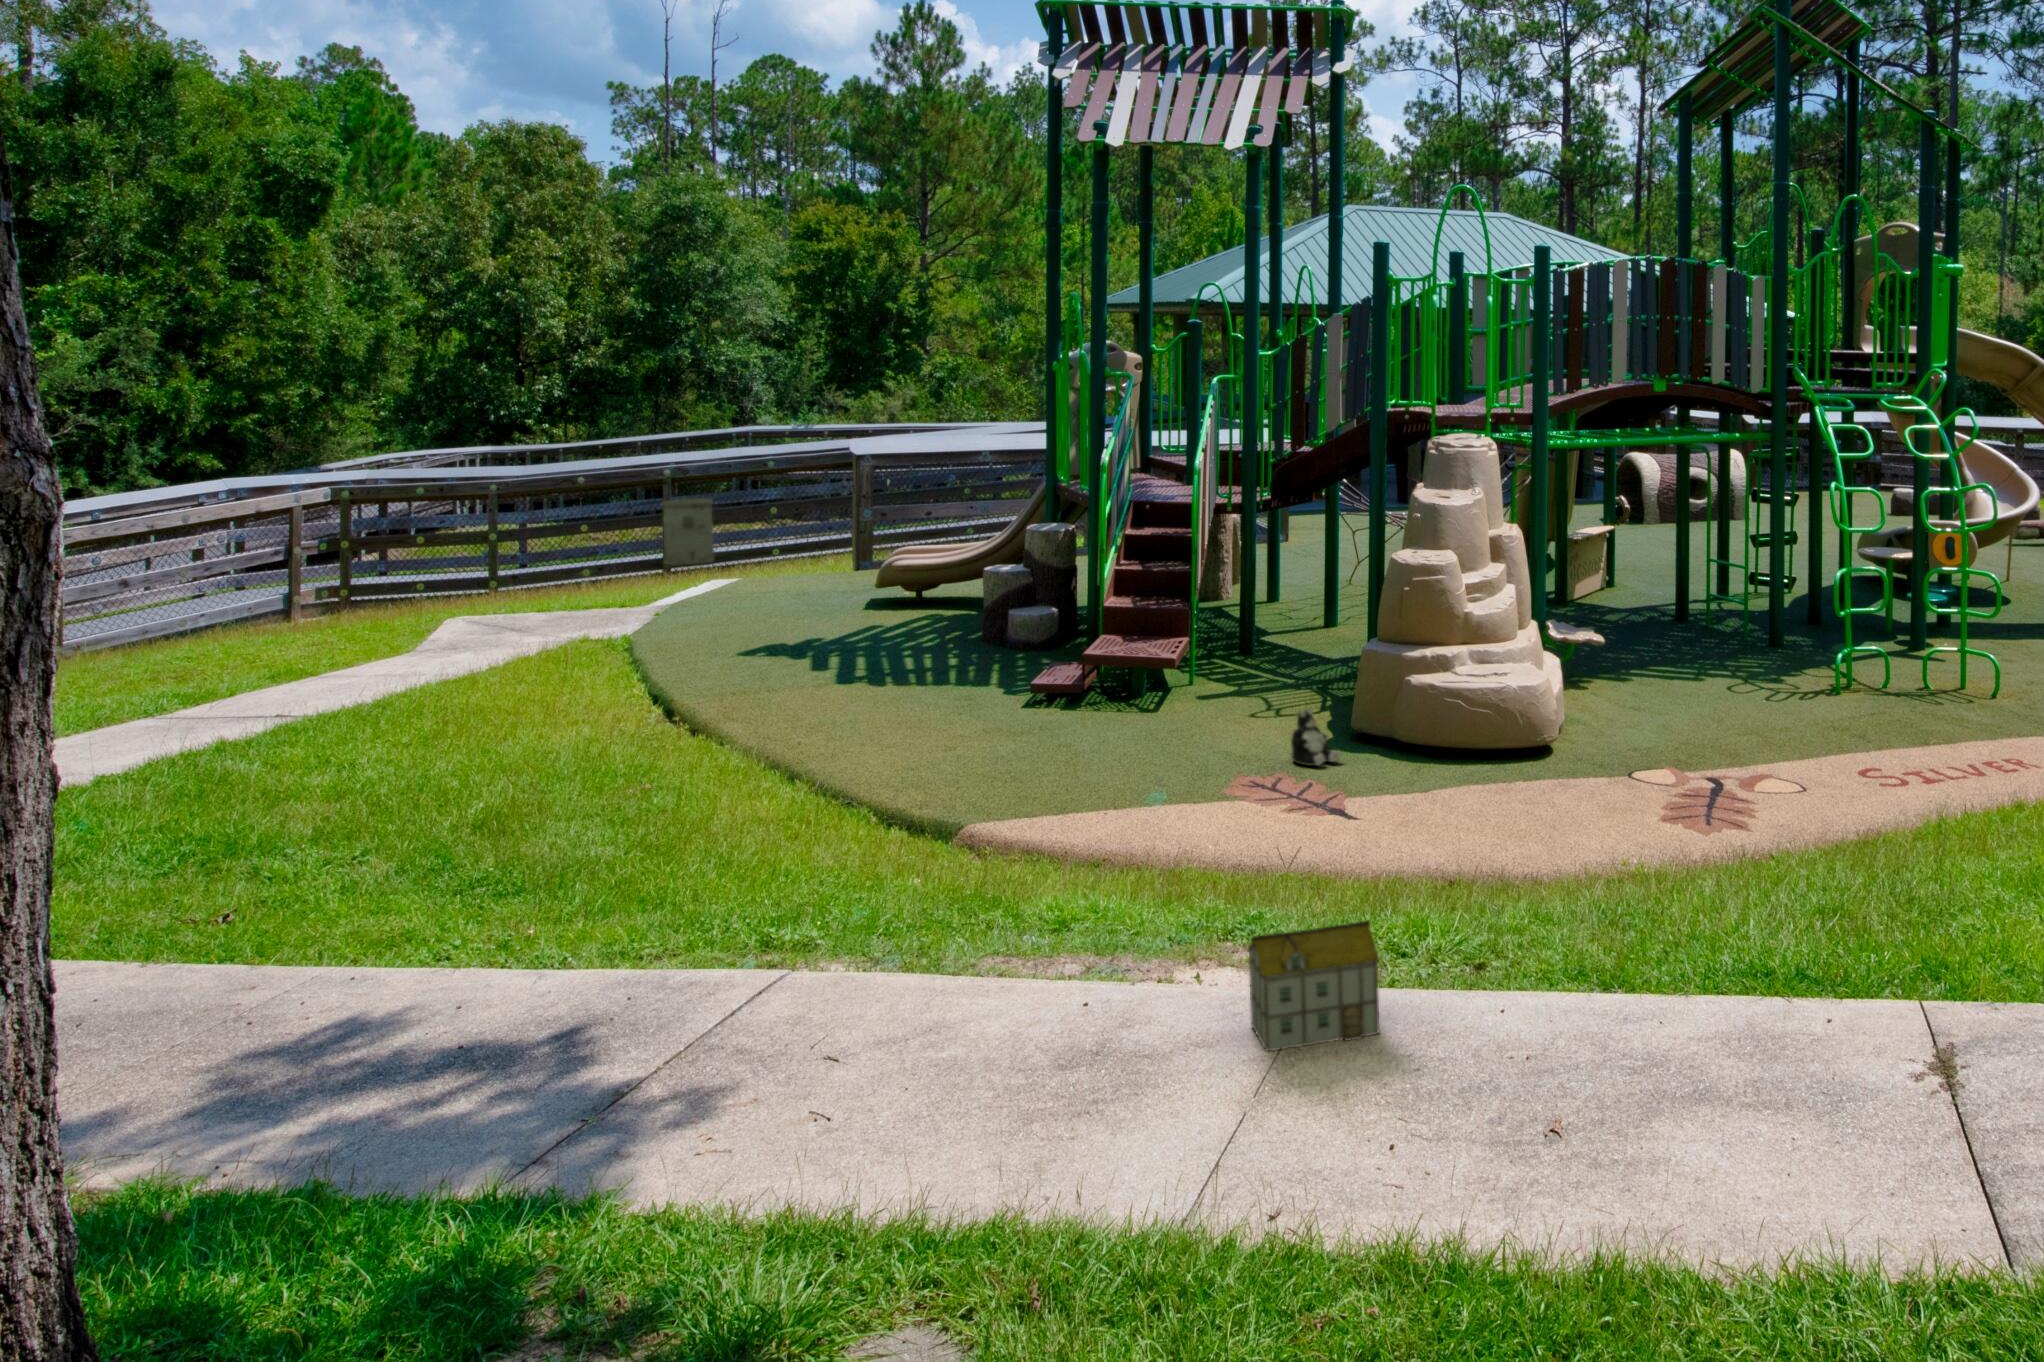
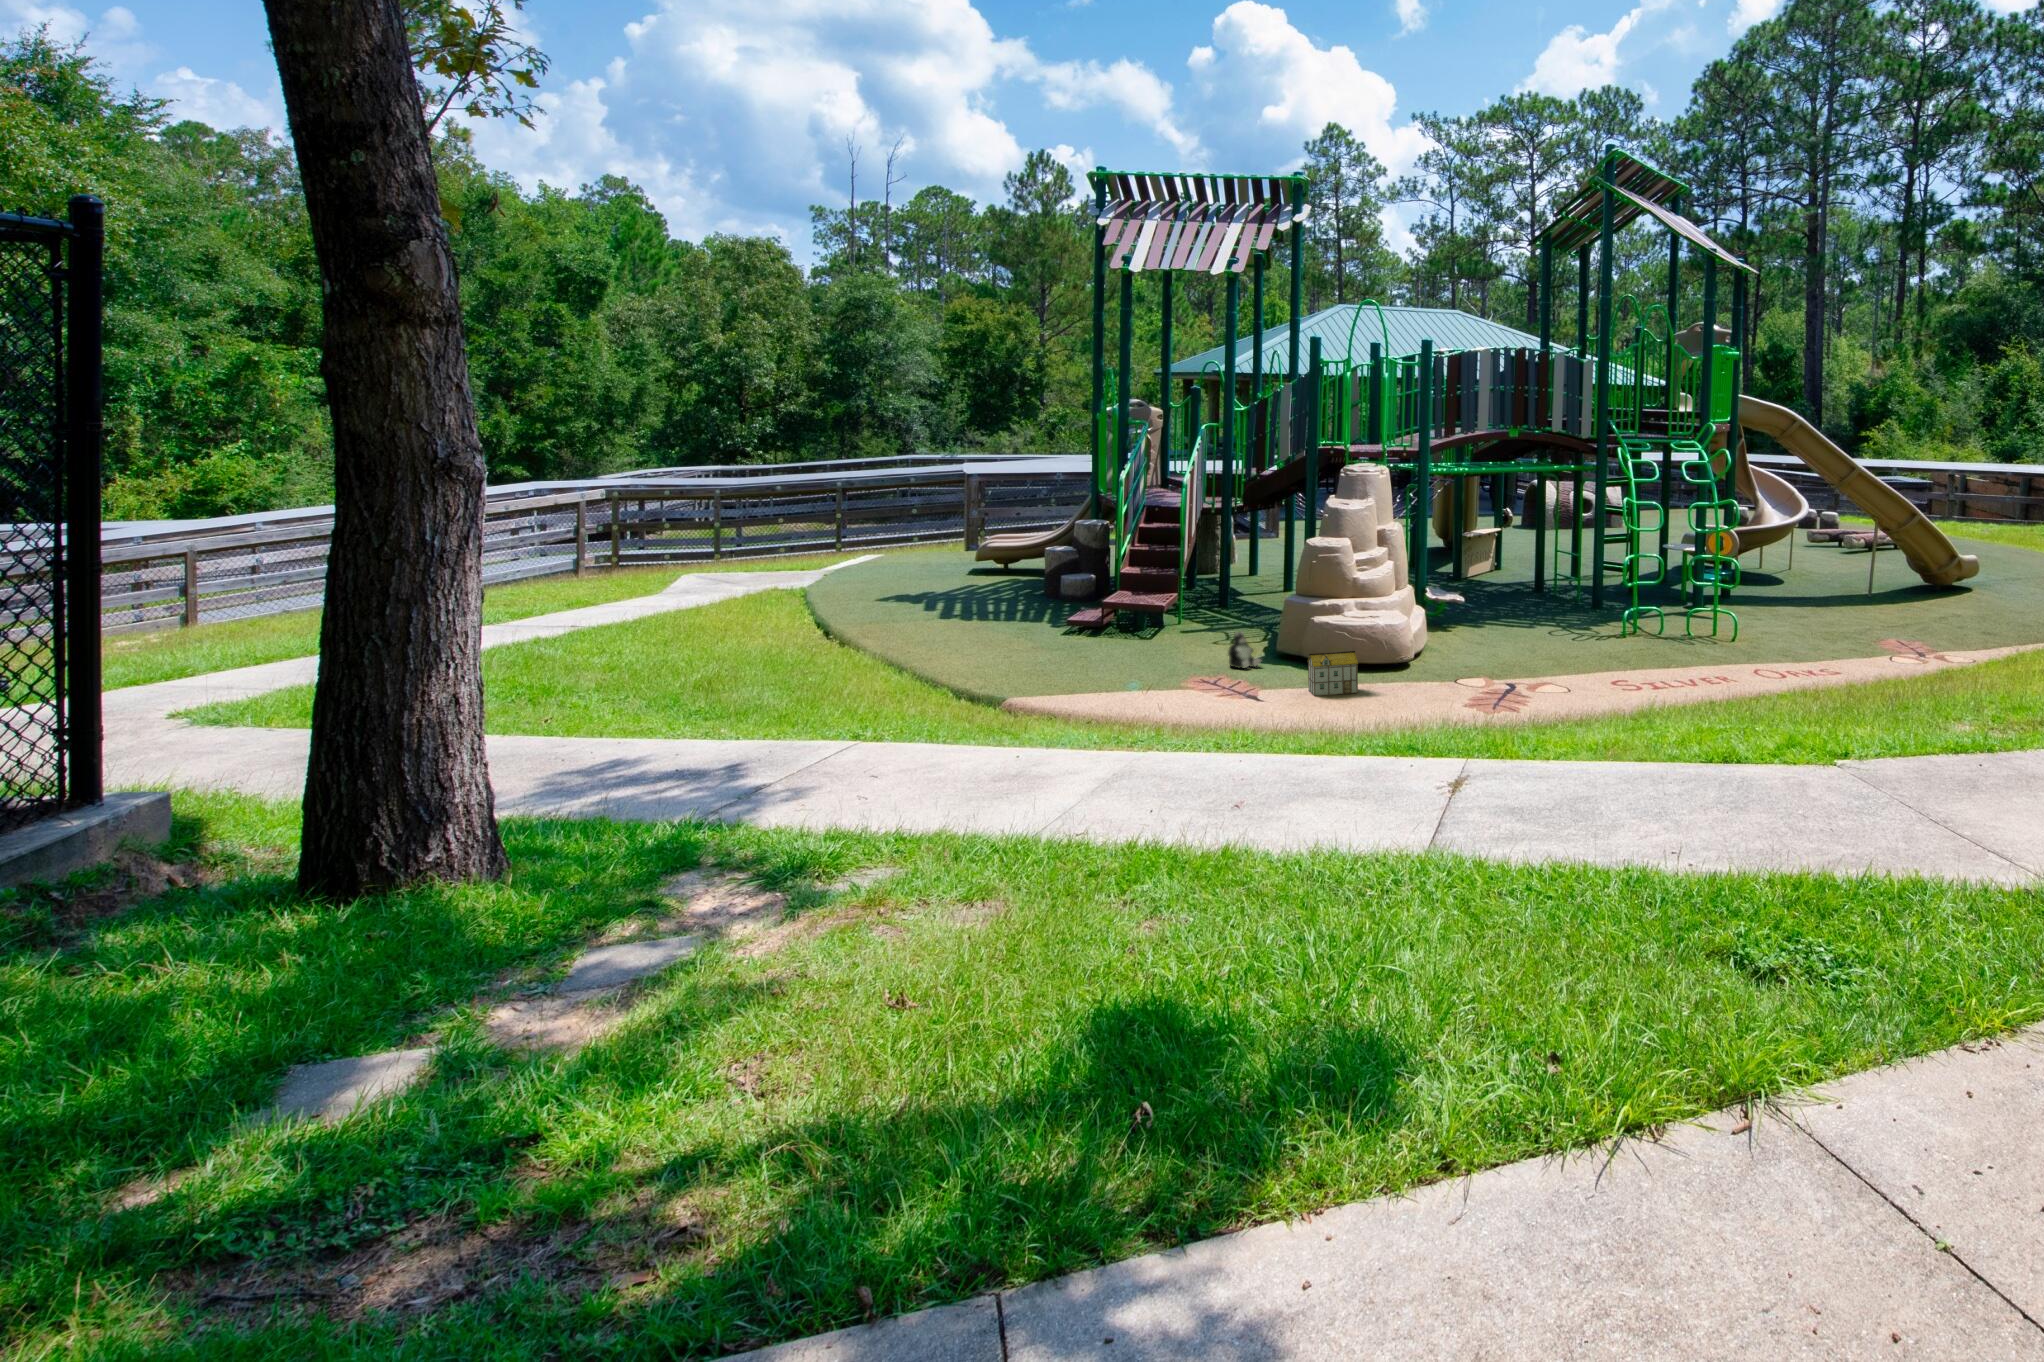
trash can: present [663,498,715,566] -> none [837,501,873,549]
toy house: present [1247,921,1379,1051] -> present [1307,651,1358,696]

